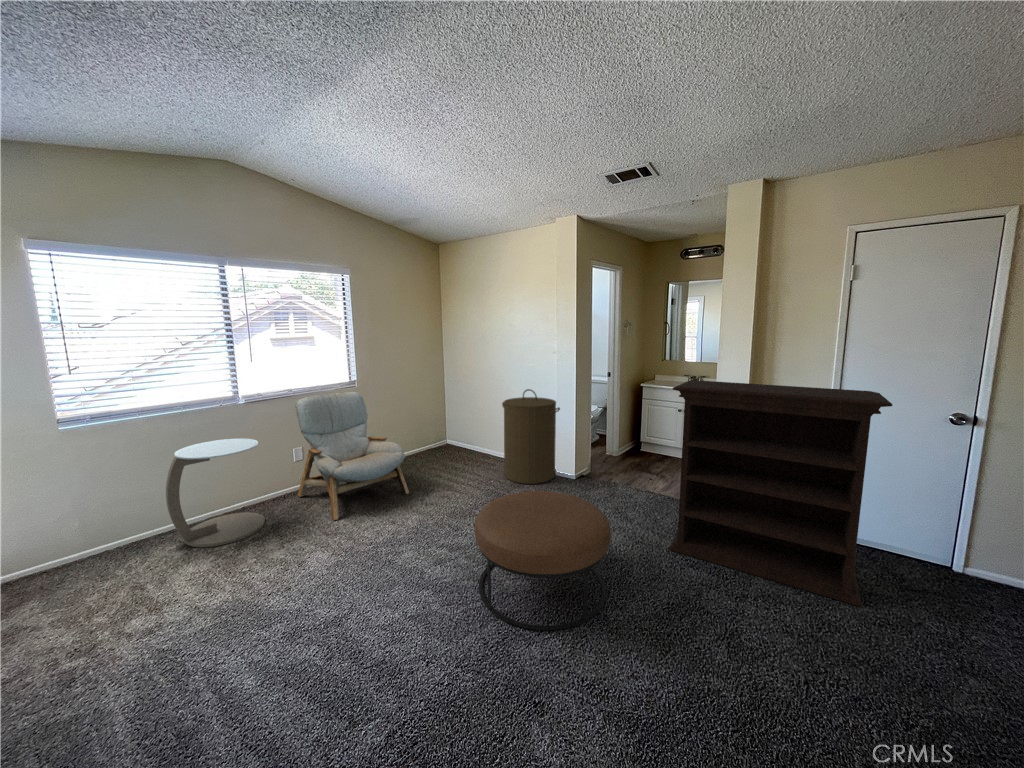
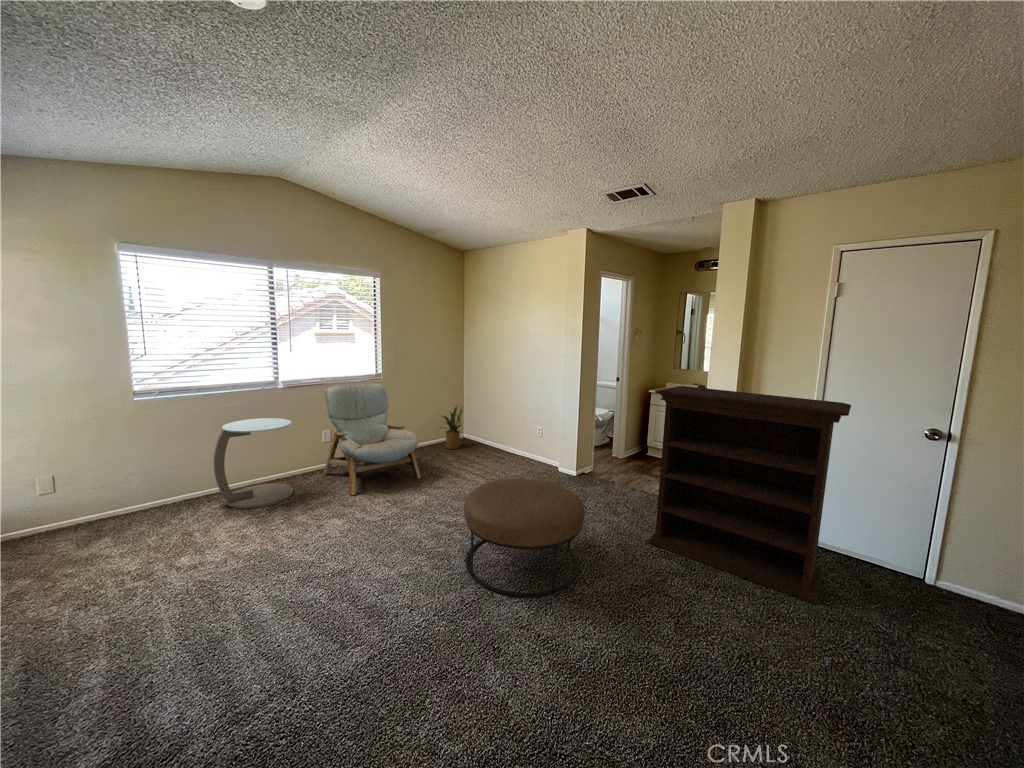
laundry hamper: present [502,389,560,484] -> none [510,389,564,478]
house plant: none [419,409,447,457] -> present [443,406,463,449]

